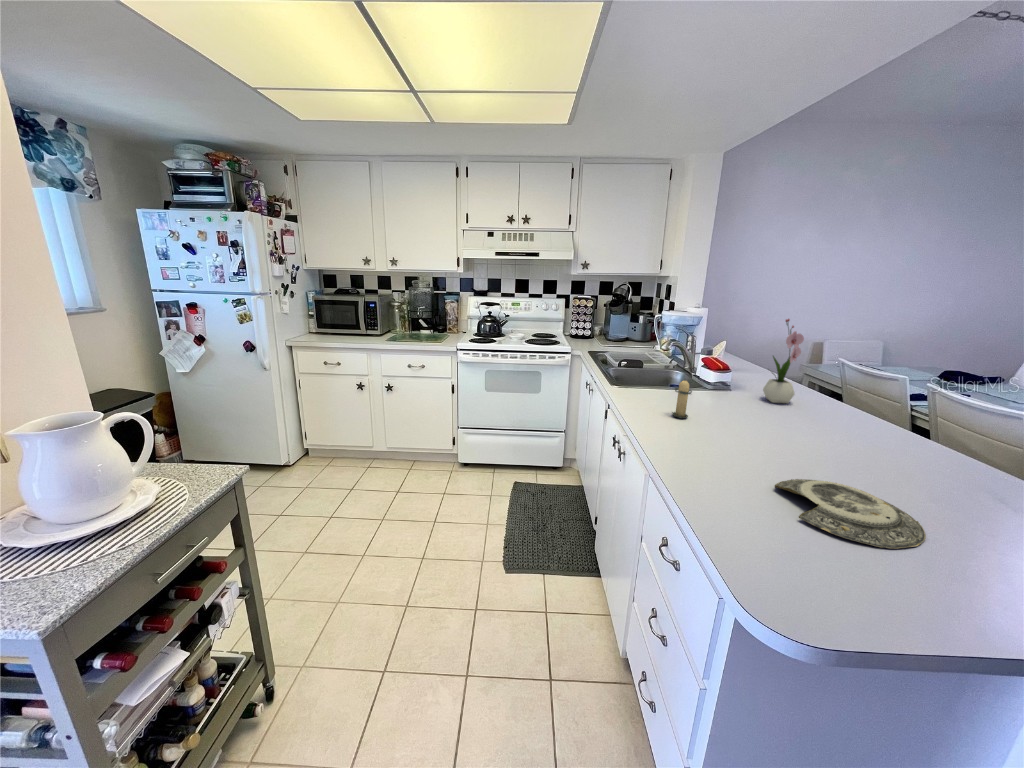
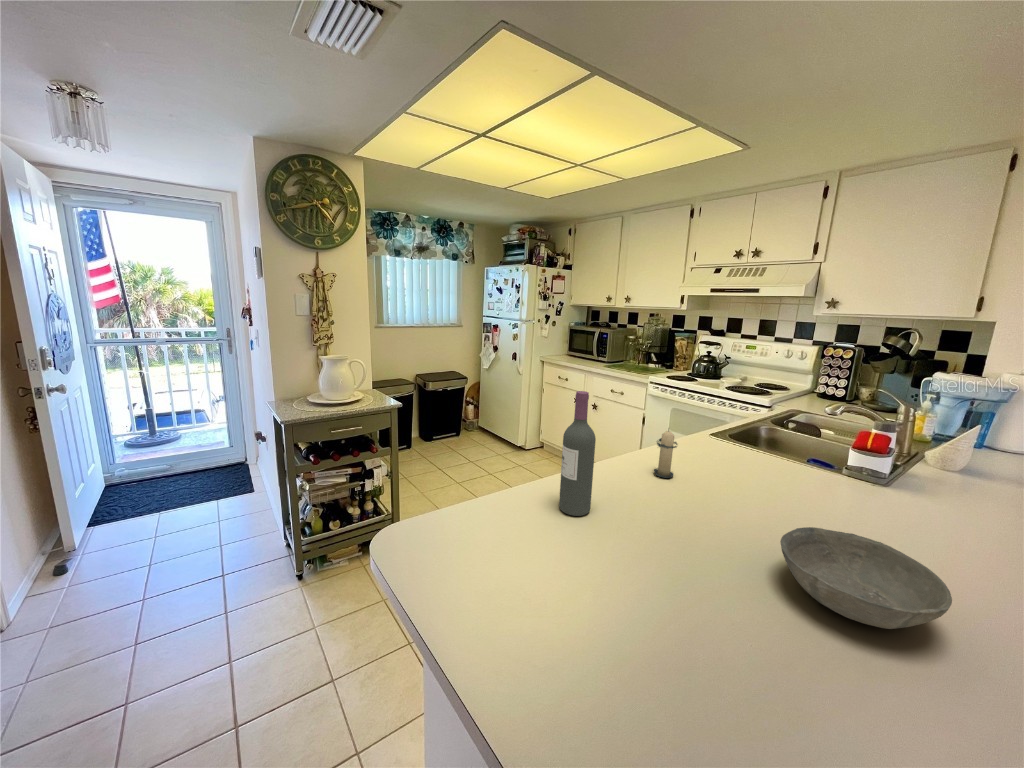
flower arrangement: present [763,319,804,403] -> none [868,380,955,535]
wine bottle: none [710,359,750,466] -> present [559,391,596,516]
bowl: none [817,407,907,445] -> present [780,527,952,629]
plate: present [775,479,926,549] -> none [460,535,618,651]

